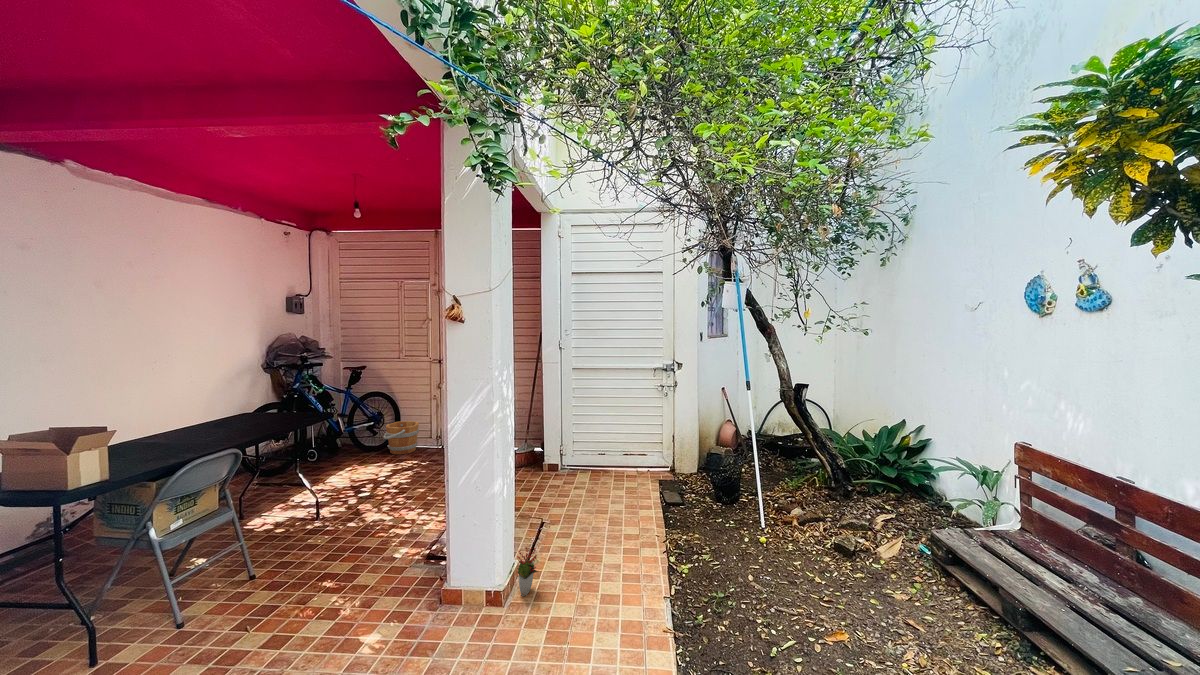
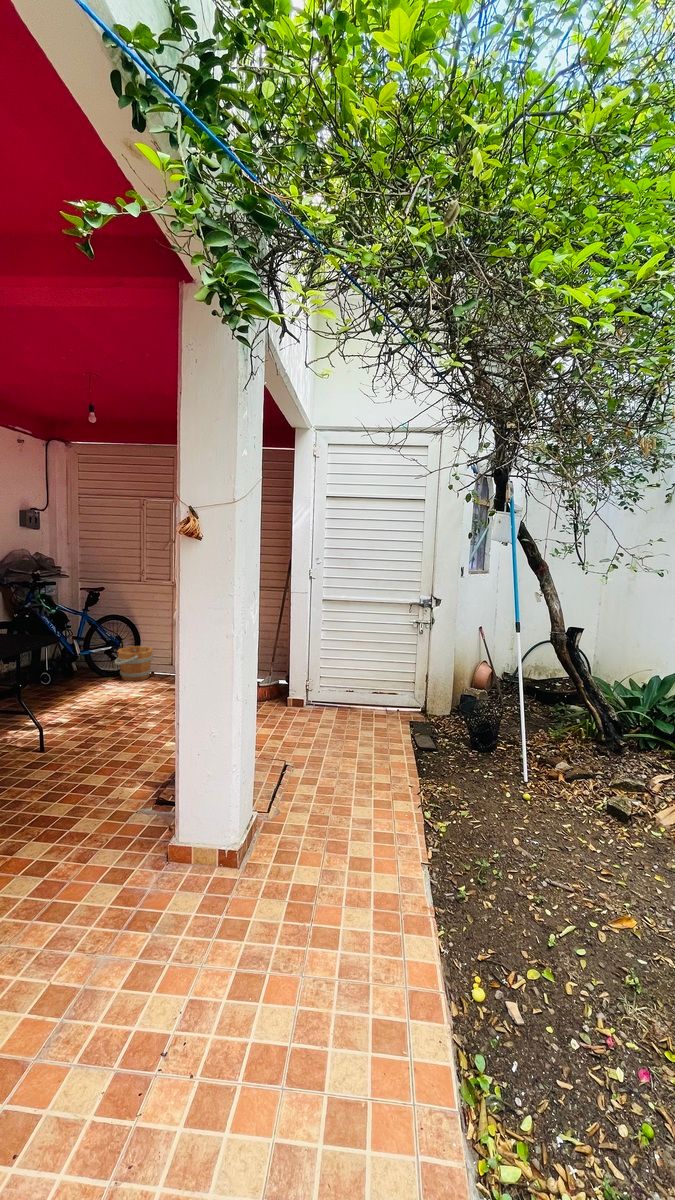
decorative plant: present [517,547,538,596] -> none [255,801,280,855]

